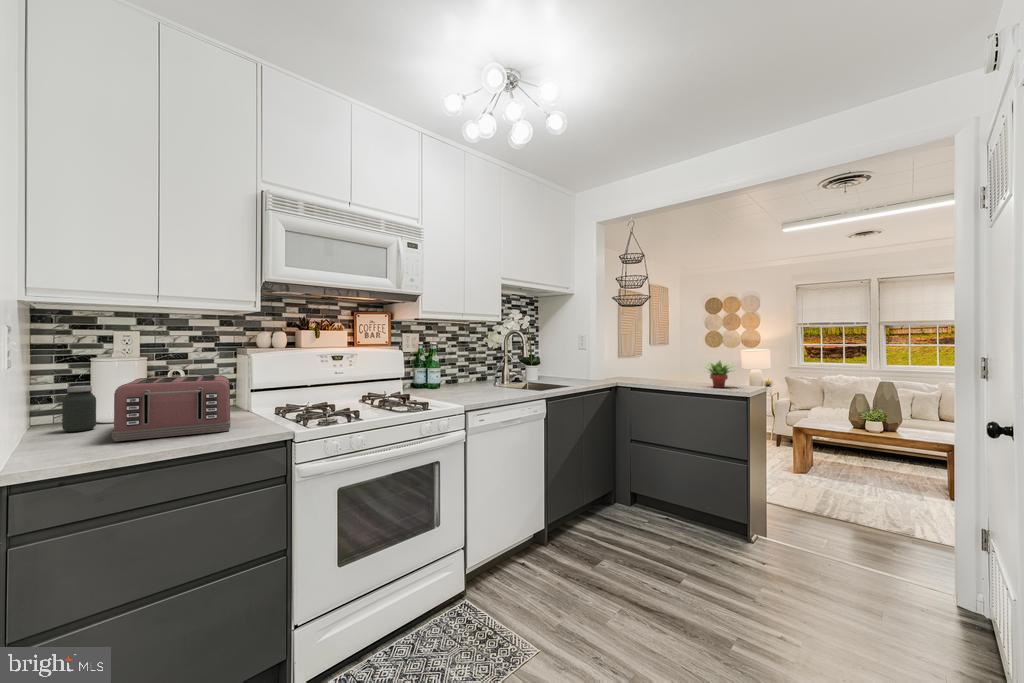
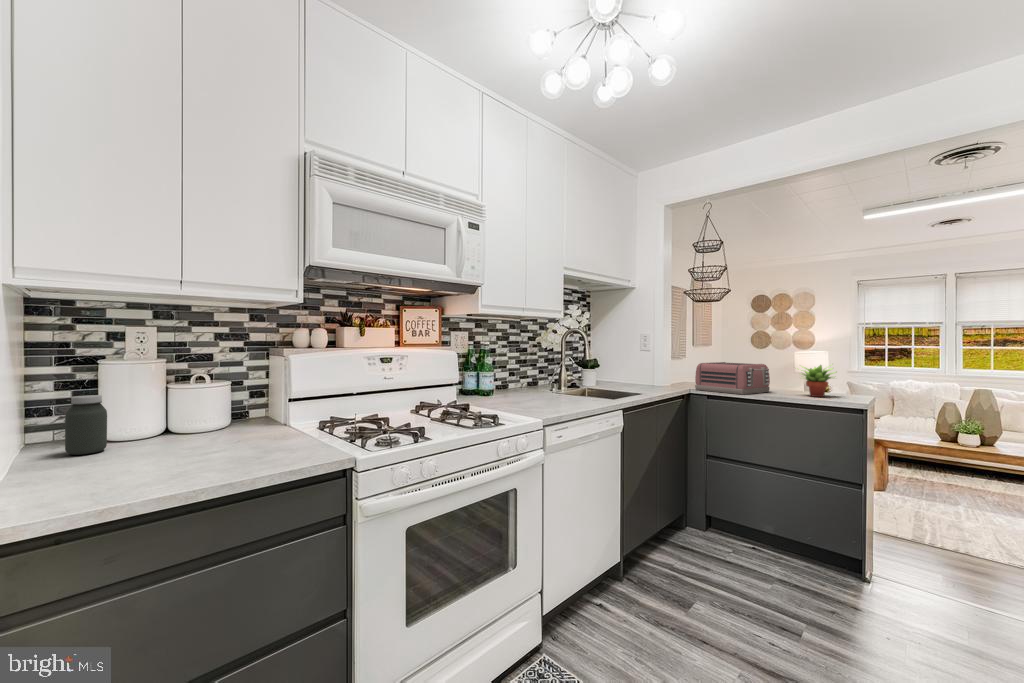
toaster: present [111,375,230,441] -> present [695,362,770,395]

